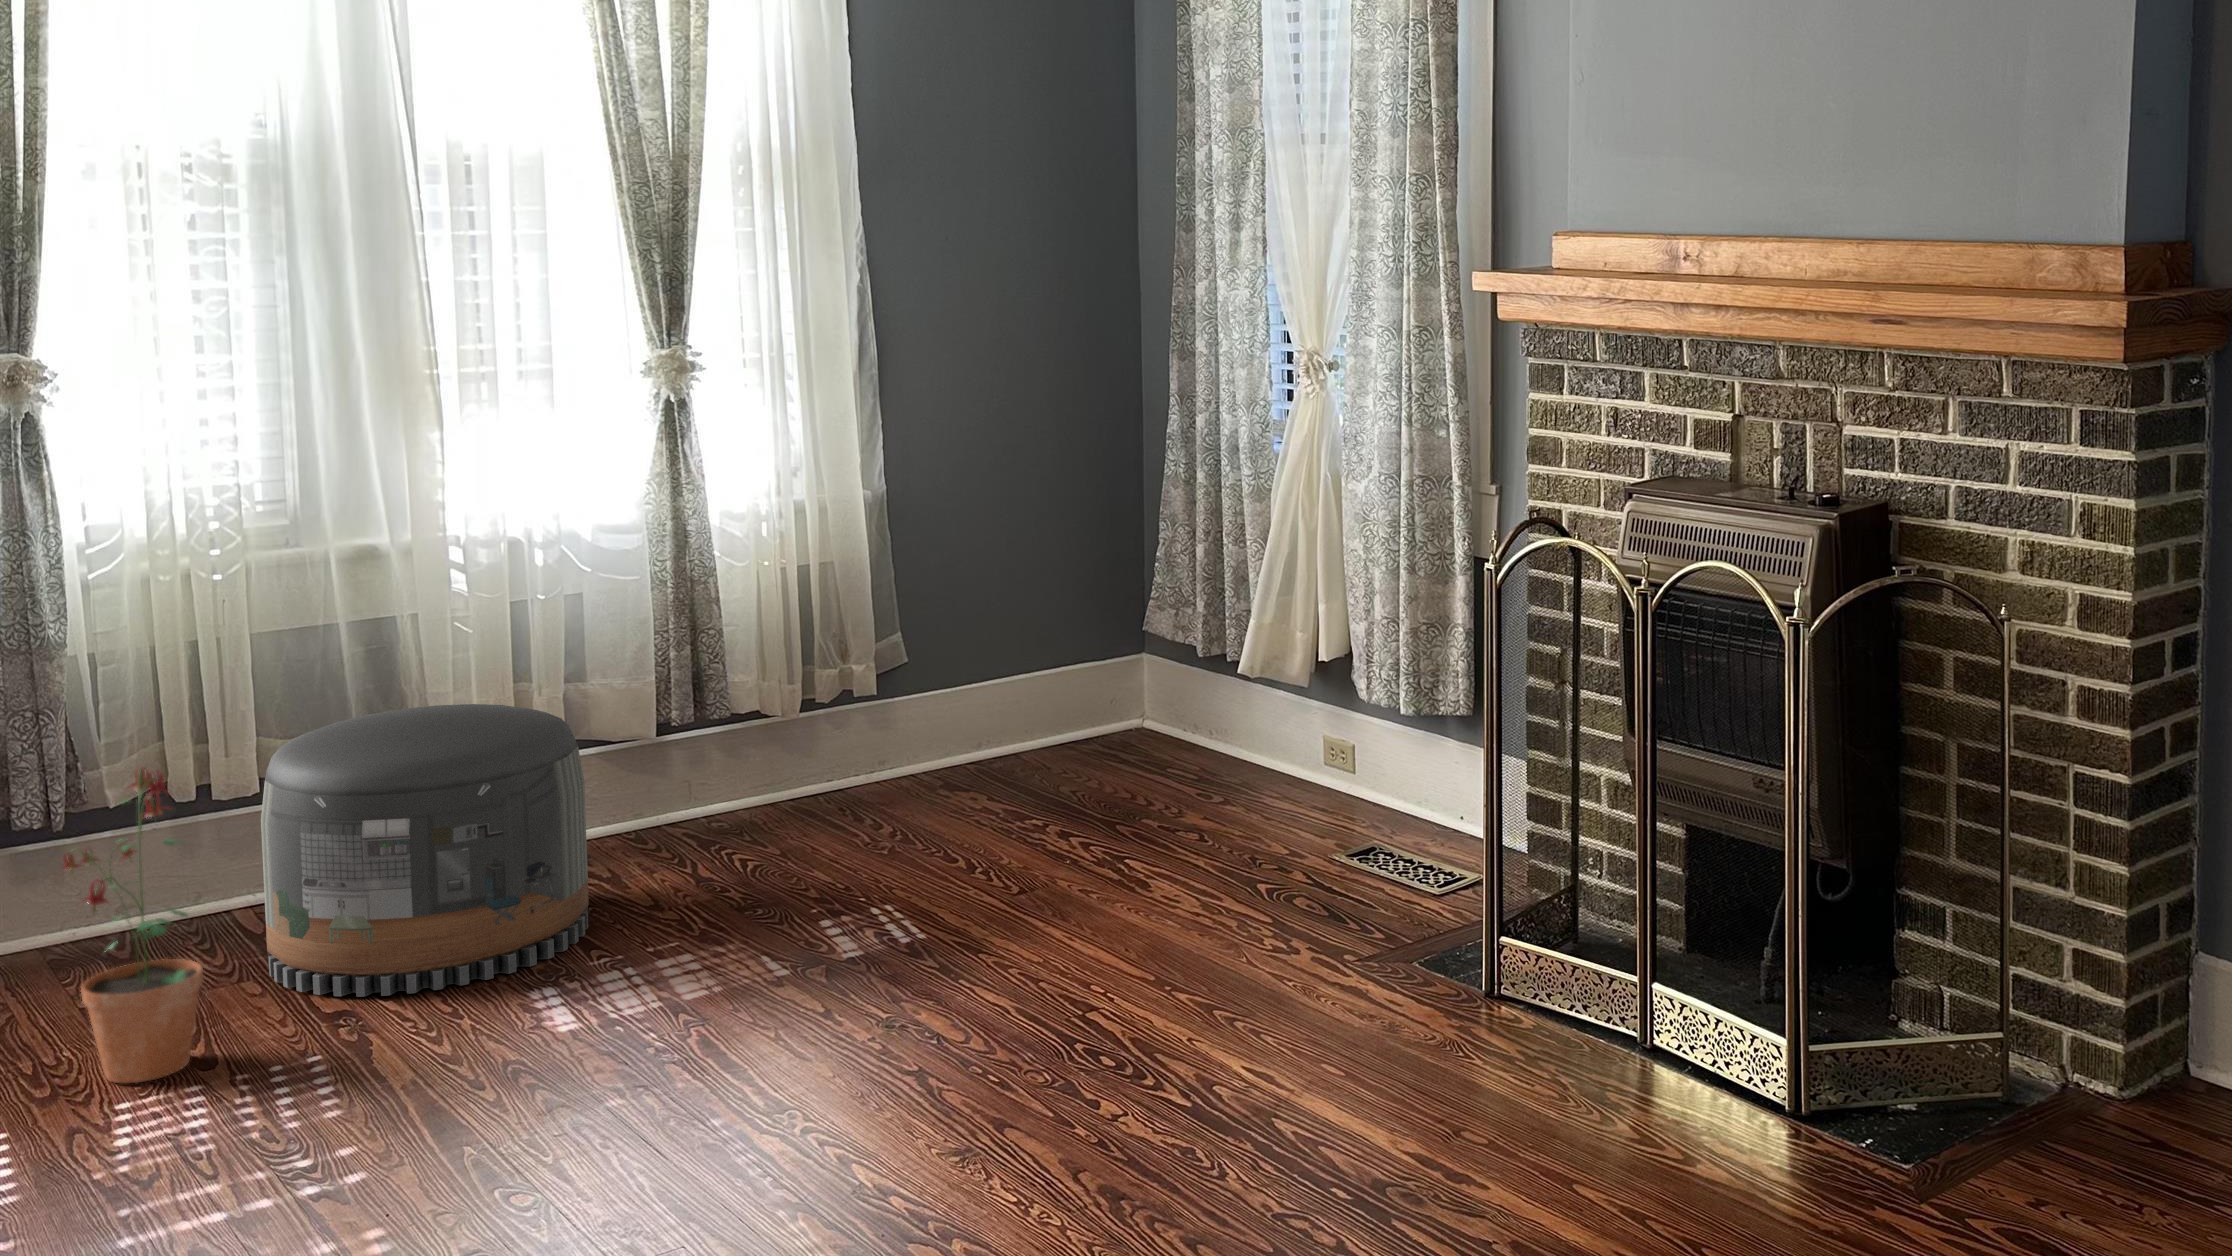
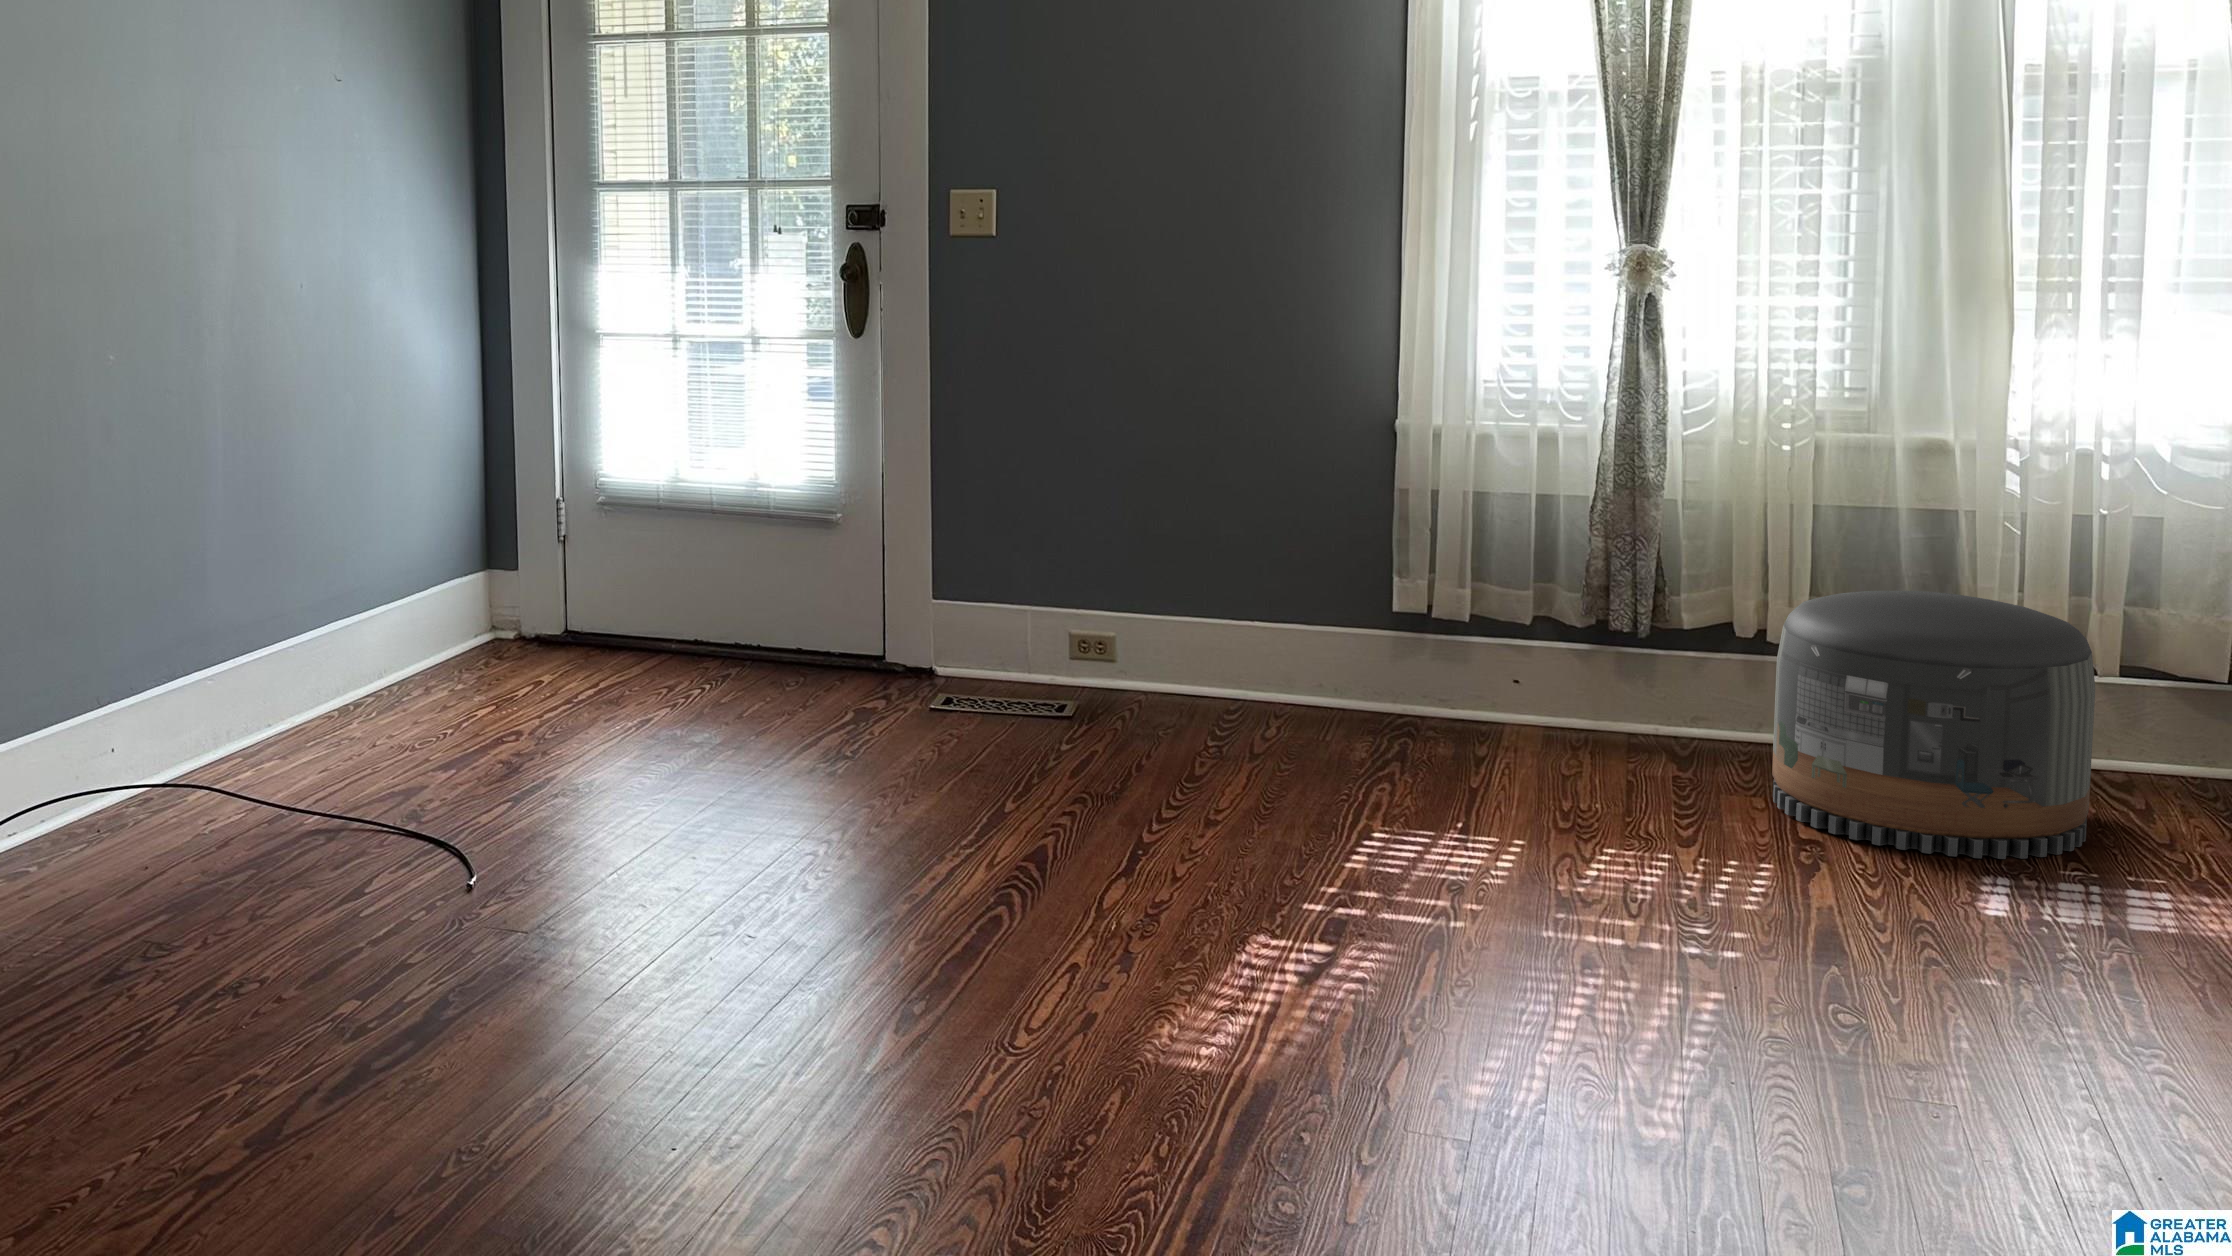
potted plant: present [63,767,203,1083] -> none [1596,584,1693,838]

